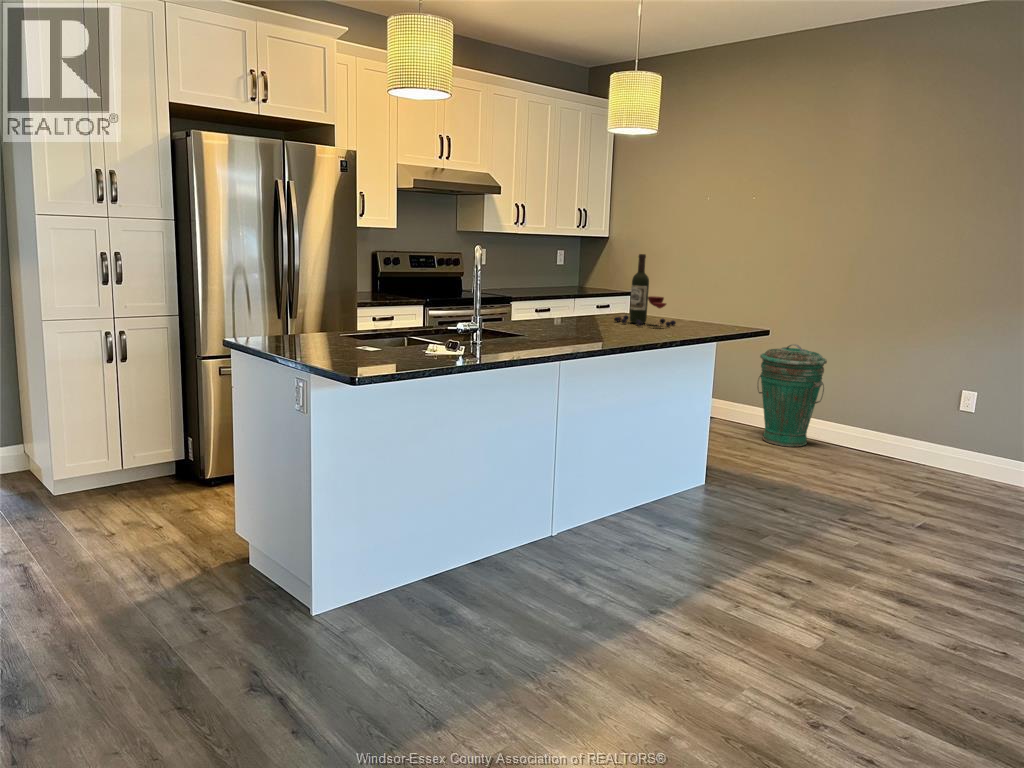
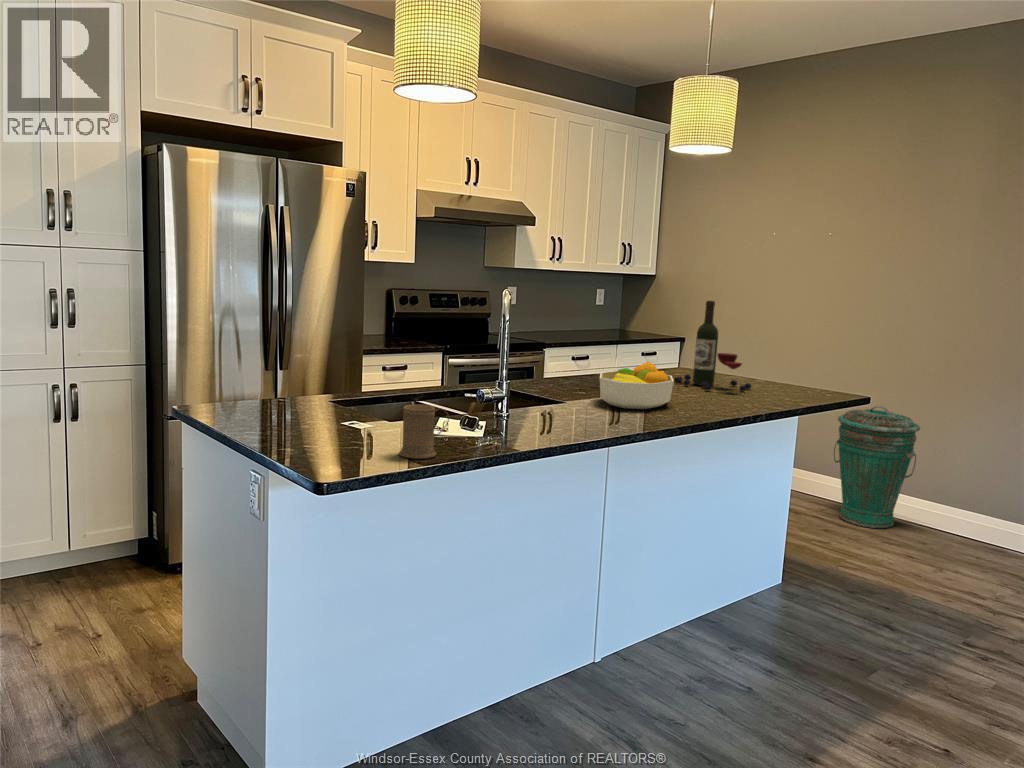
fruit bowl: none [551,302,609,337] -> present [600,362,674,409]
mug: none [402,326,437,364] -> present [399,405,449,459]

